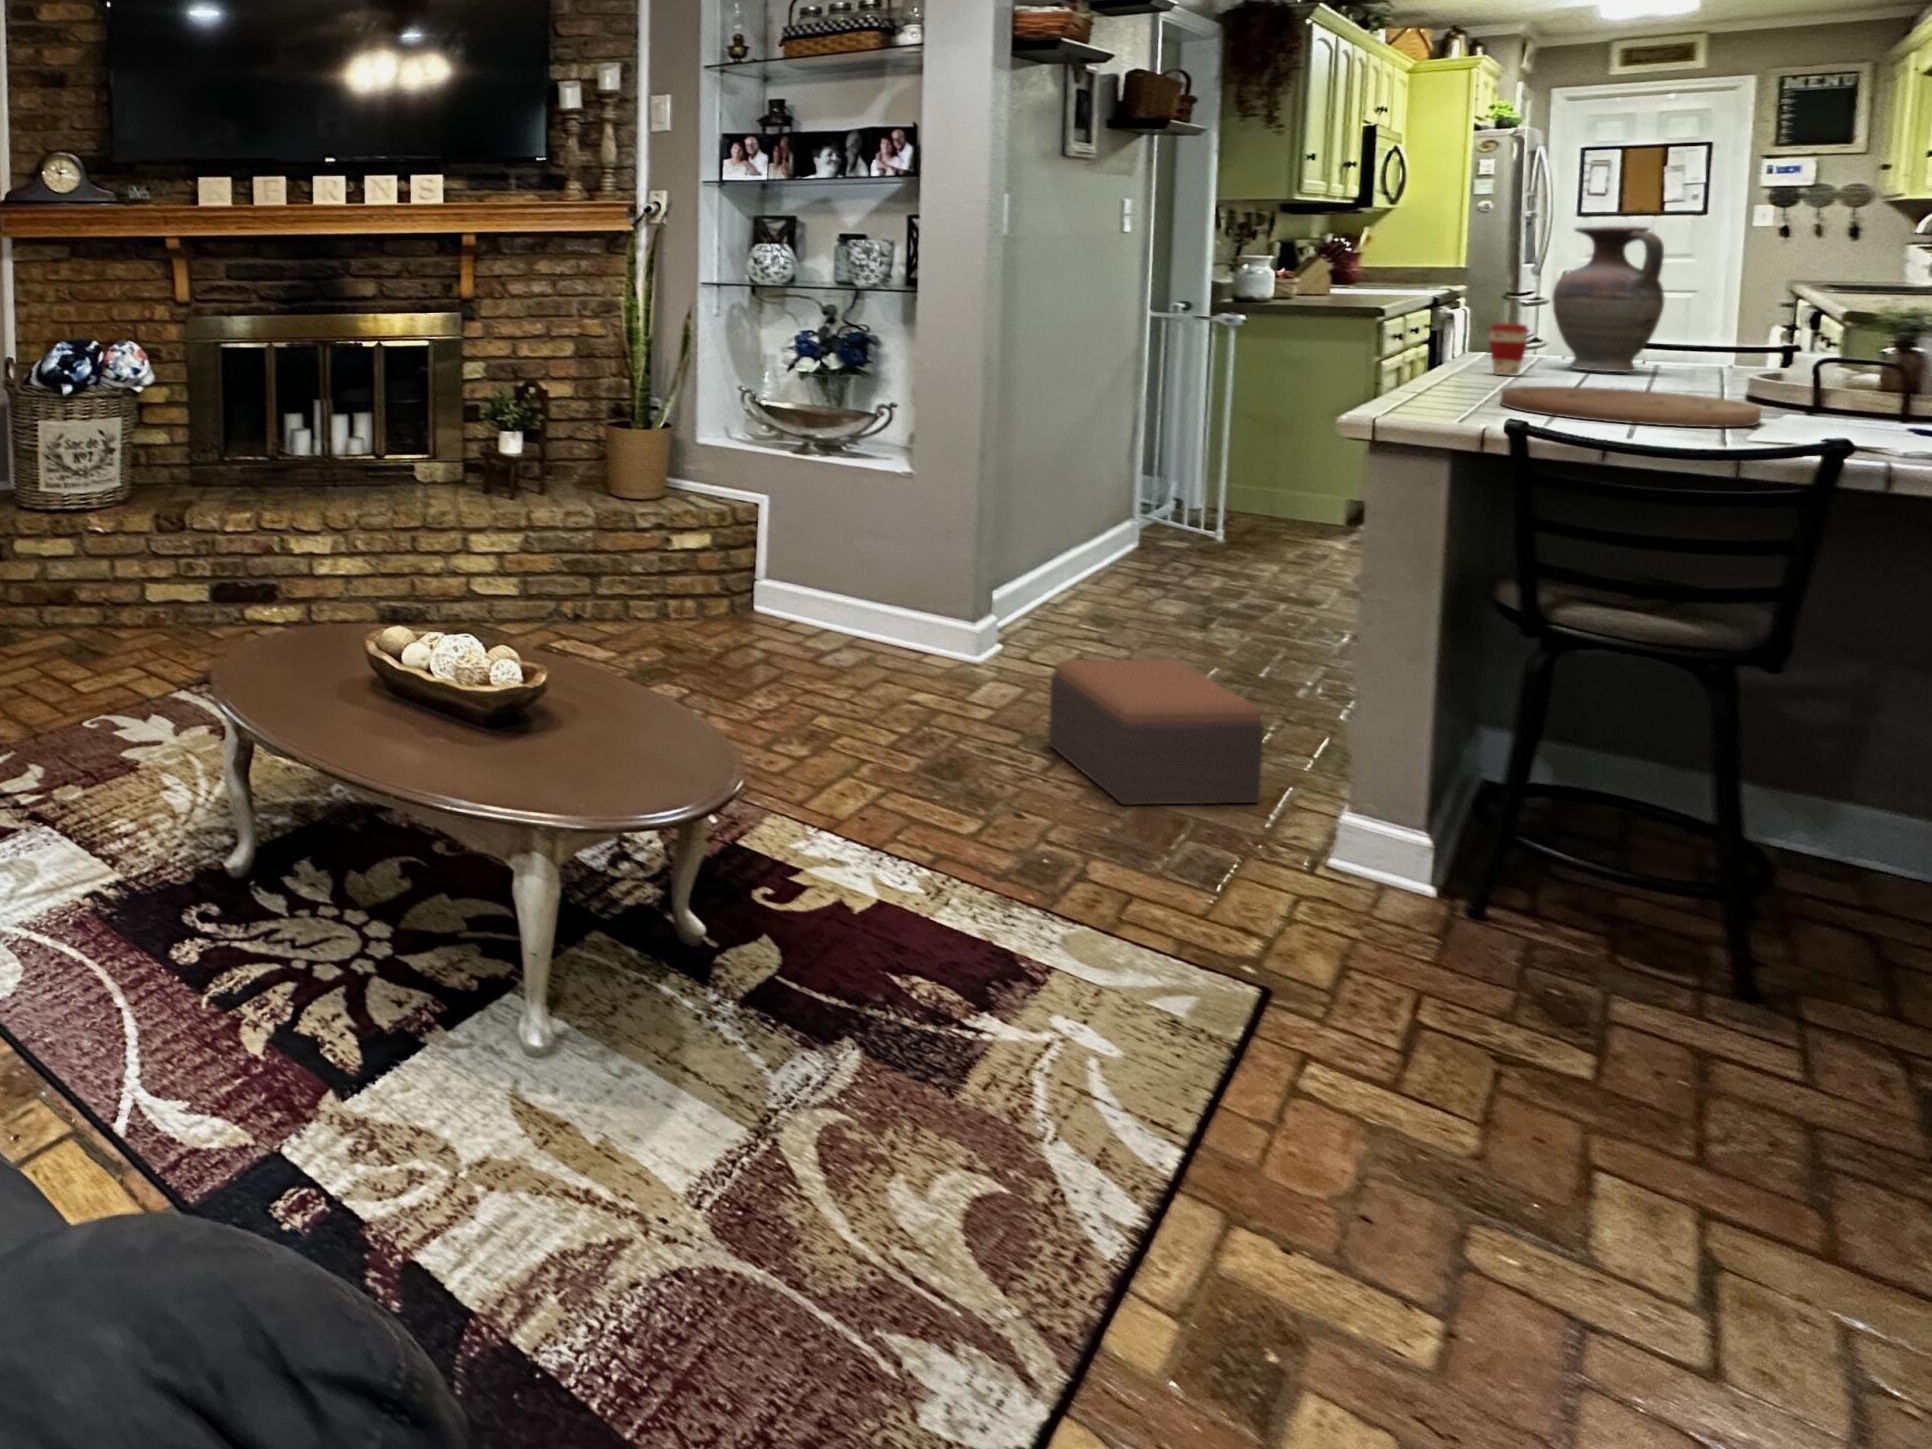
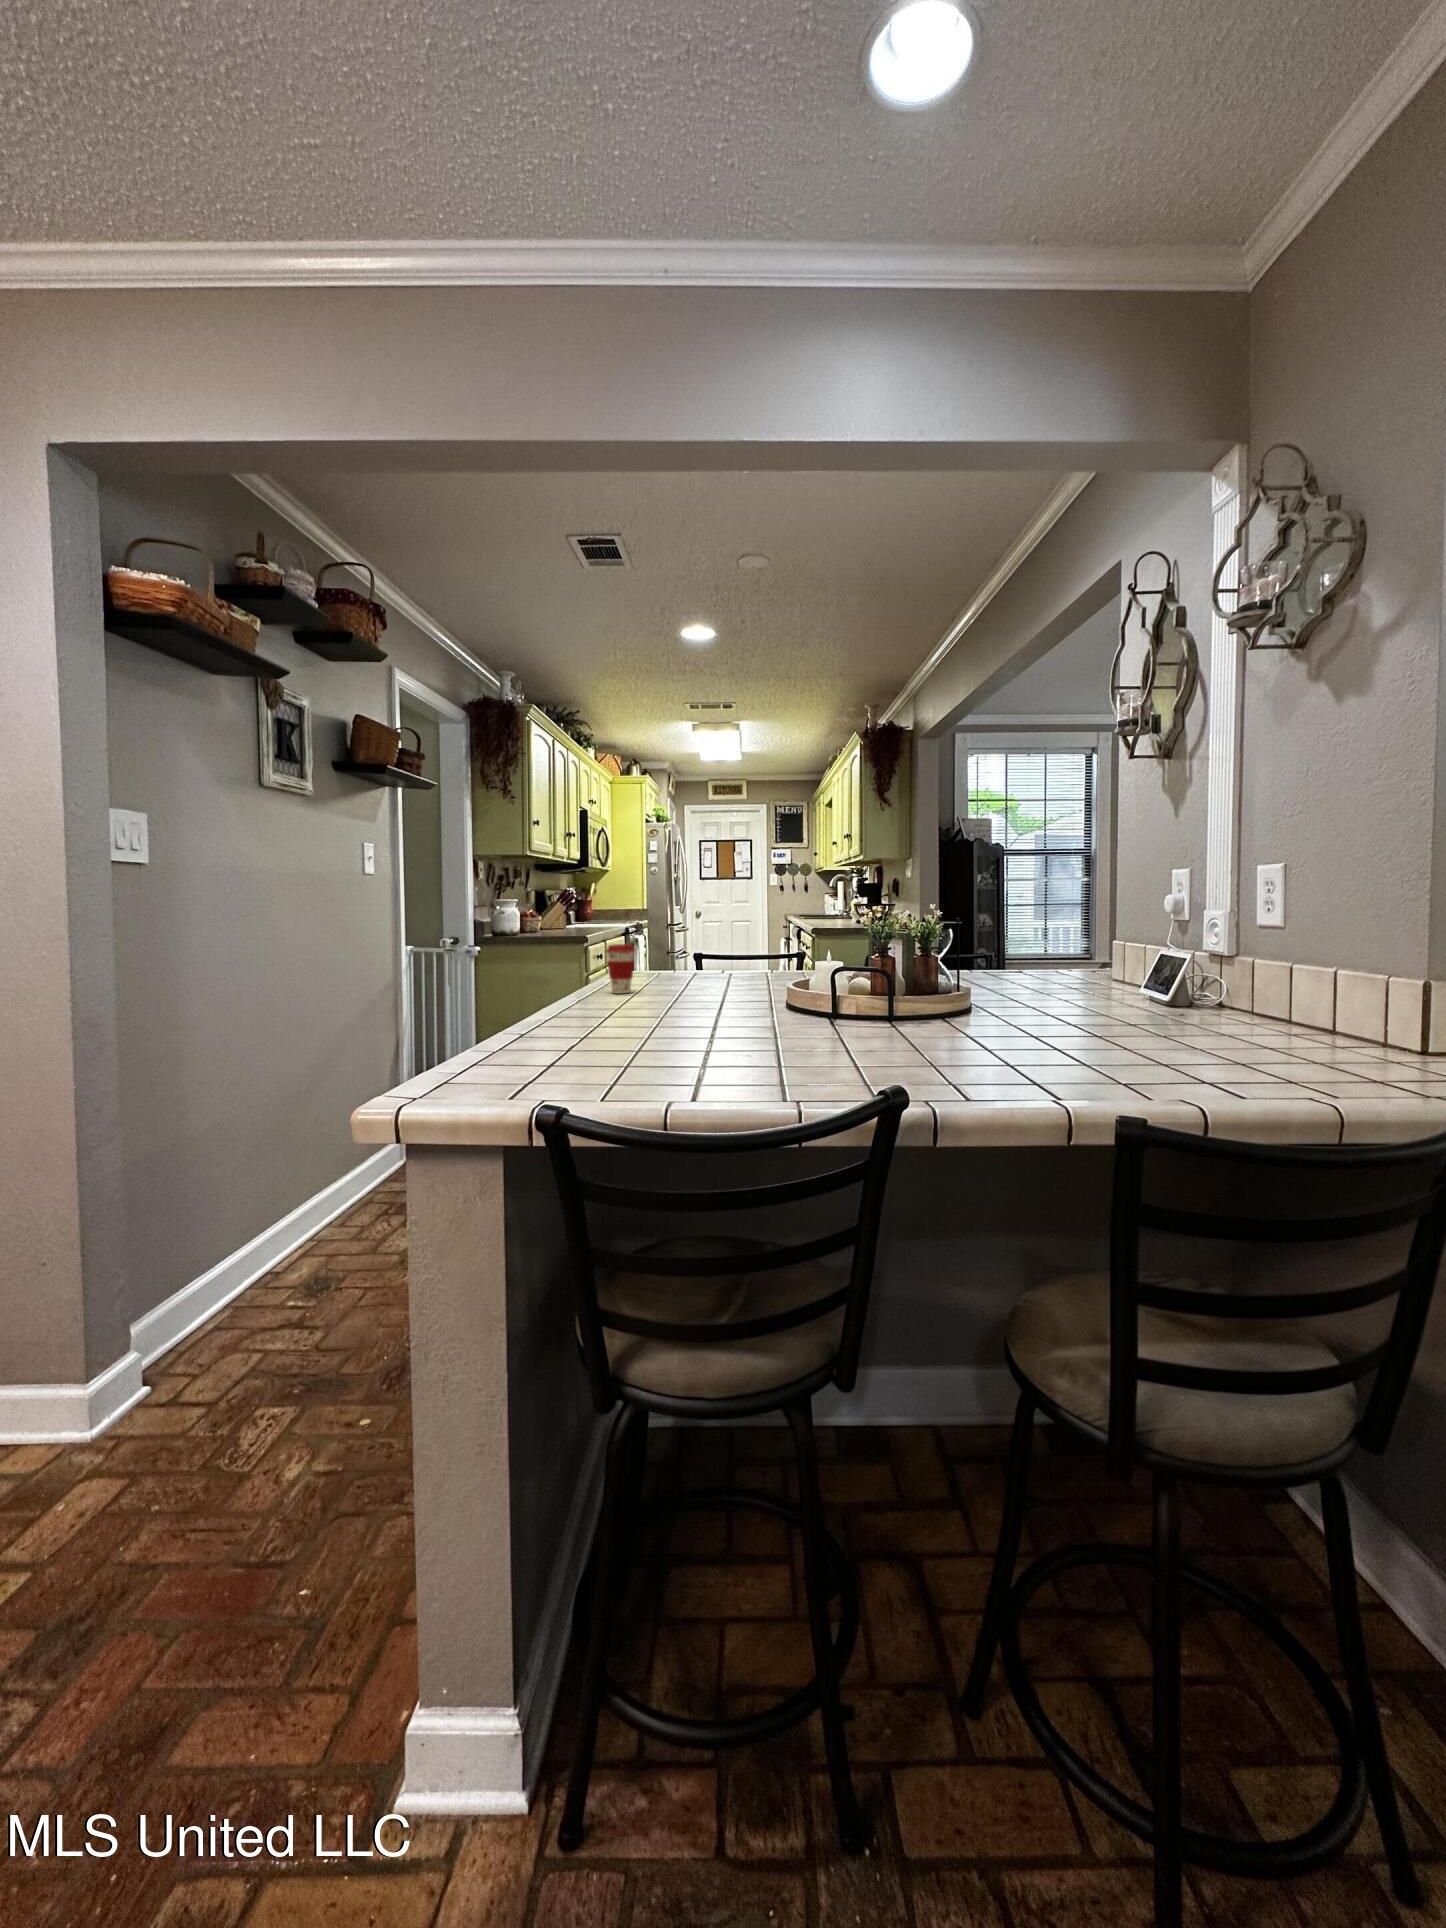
vase: present [1552,226,1664,372] -> none [656,858,725,982]
cutting board: present [1500,386,1761,427] -> none [582,1006,790,1057]
footstool: present [1049,659,1264,805] -> none [46,1427,345,1820]

